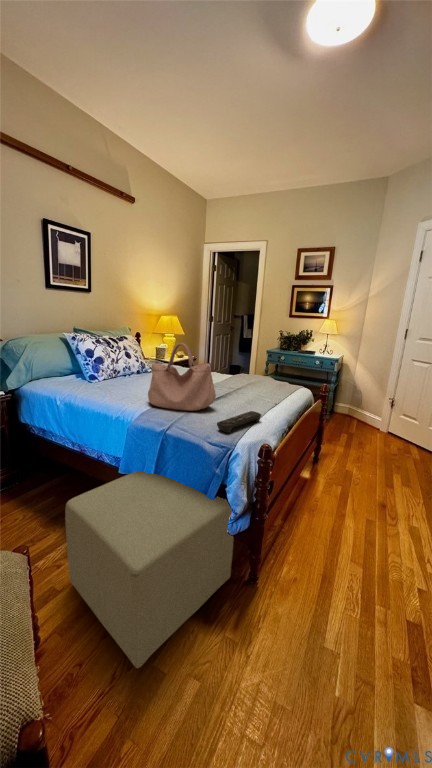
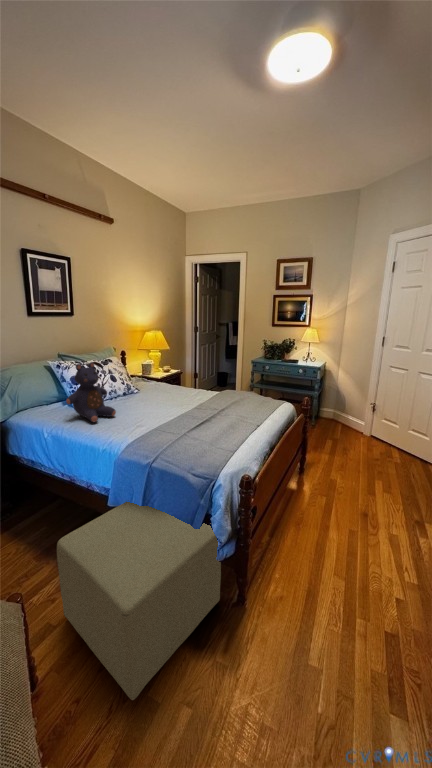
teddy bear: none [81,332,130,393] -> present [66,362,116,422]
handbag: present [148,343,216,411] -> none [133,373,199,439]
remote control: present [217,411,261,433] -> none [200,437,243,463]

